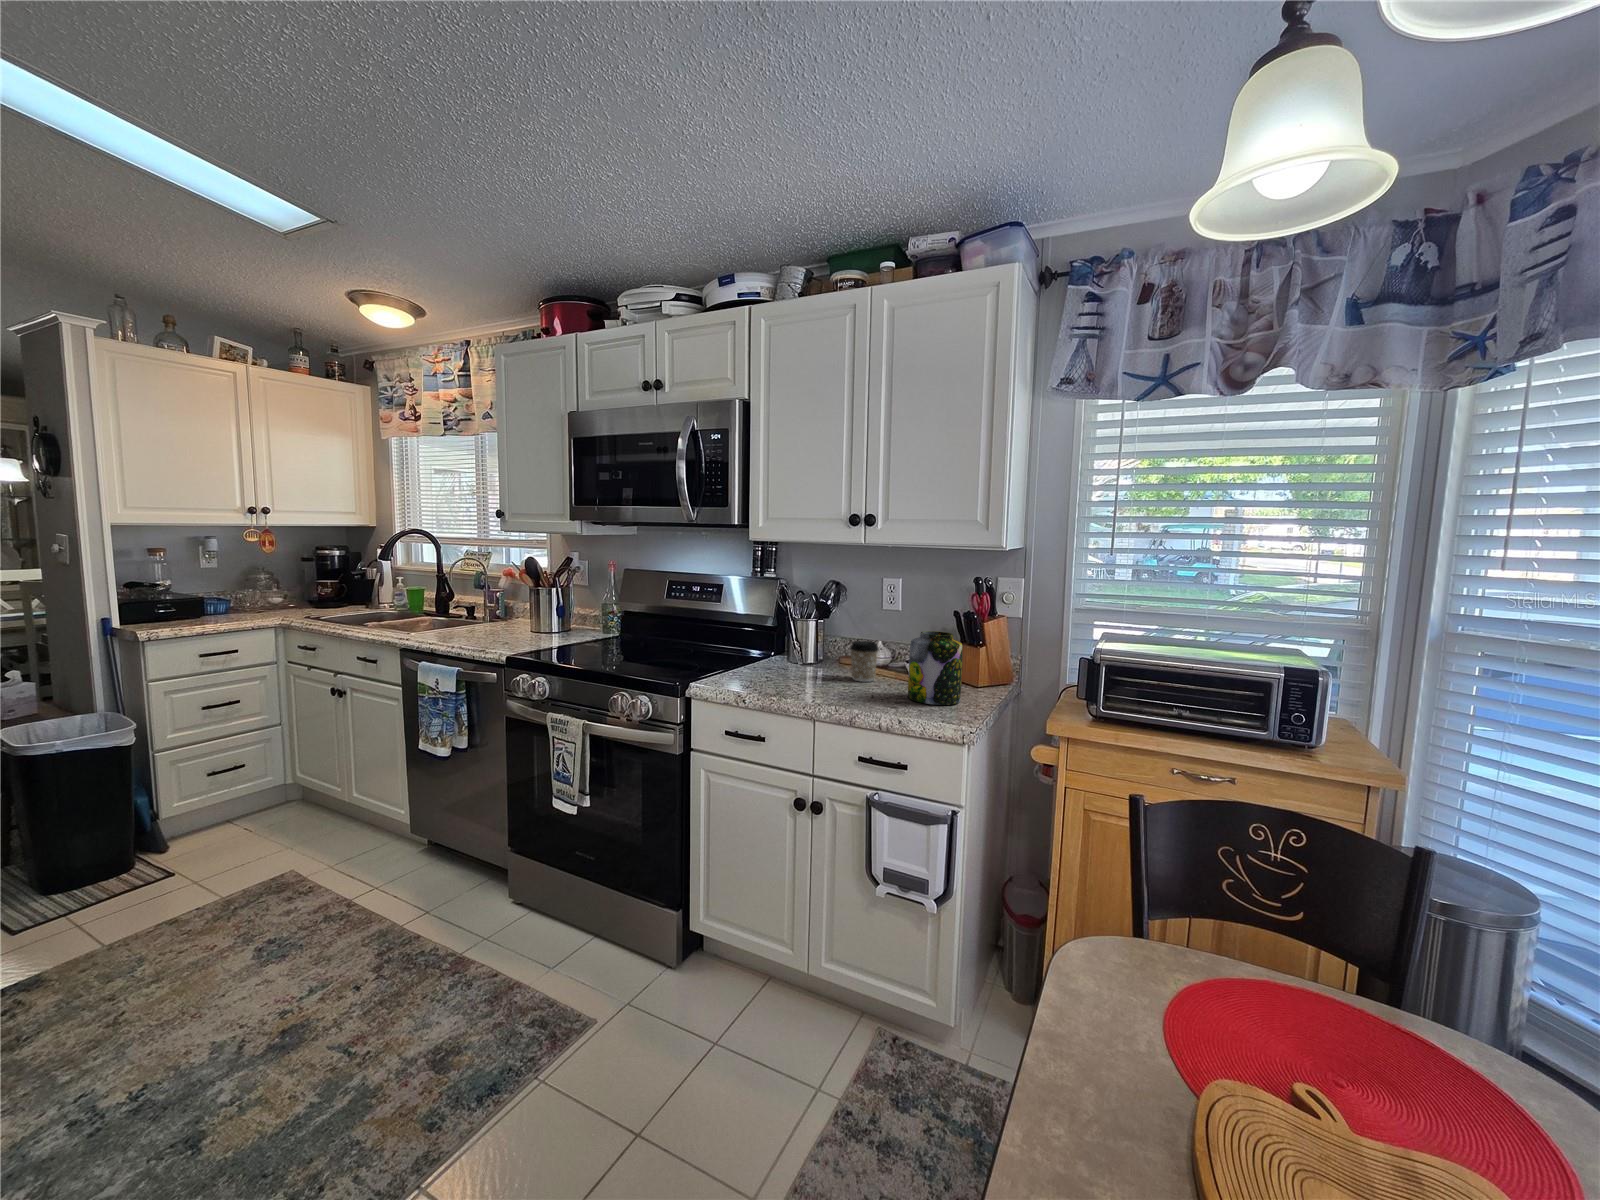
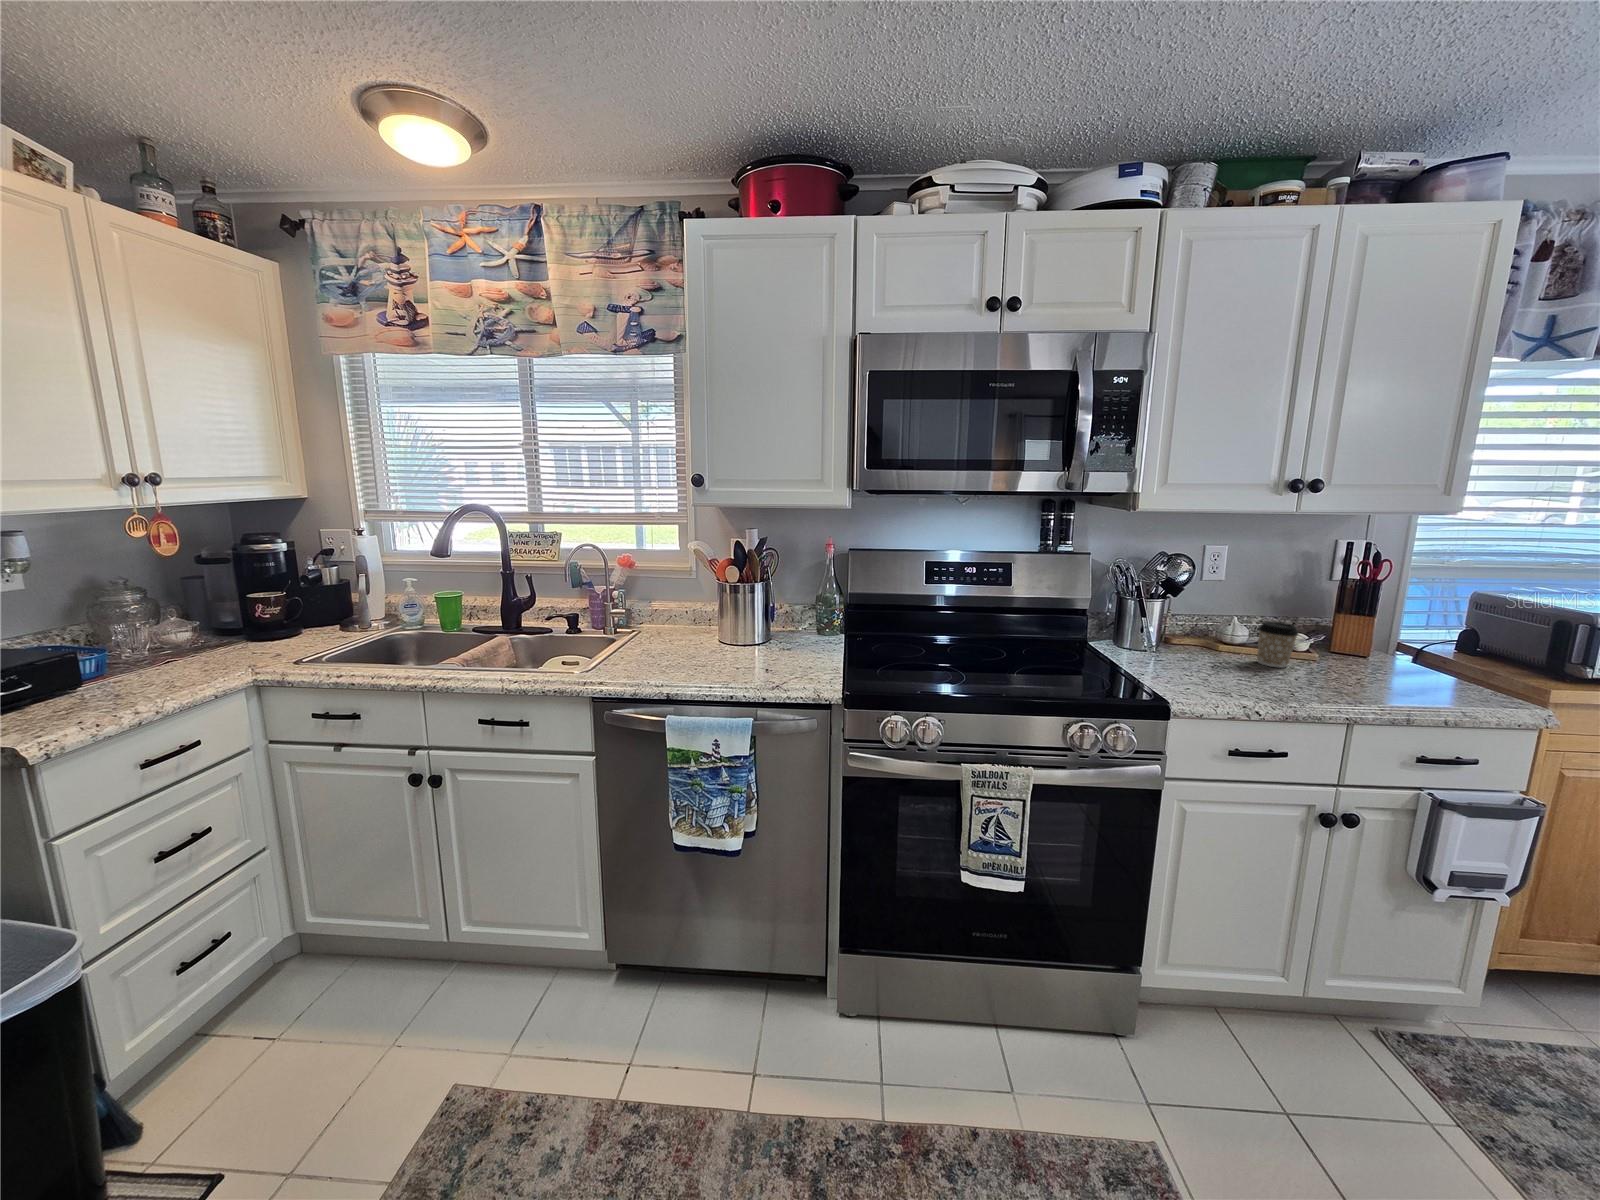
jar: present [908,631,963,705] -> none [1372,610,1458,690]

